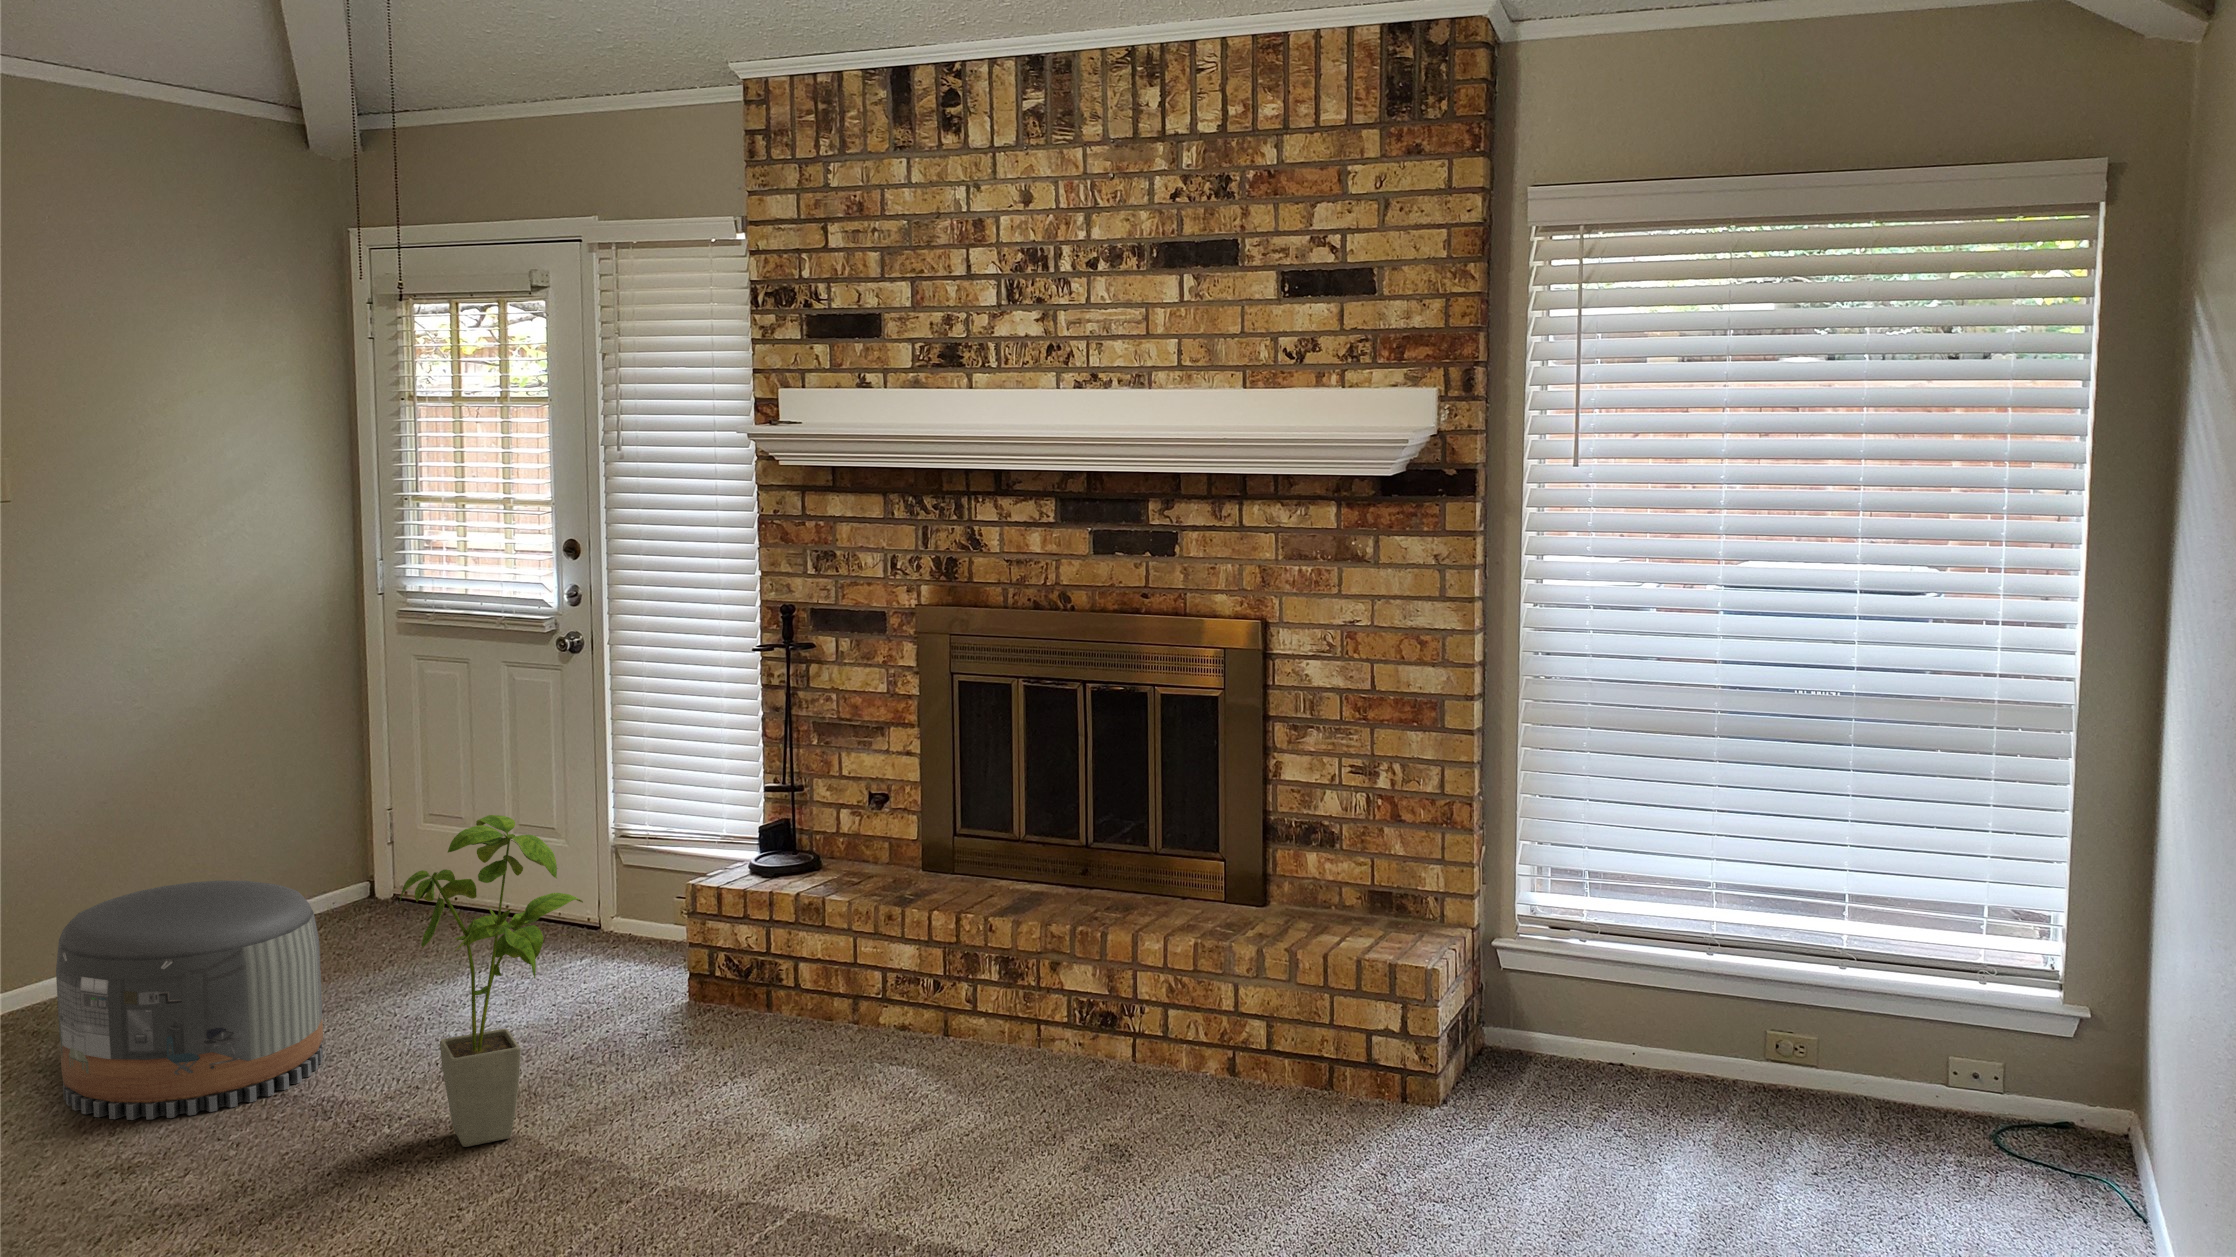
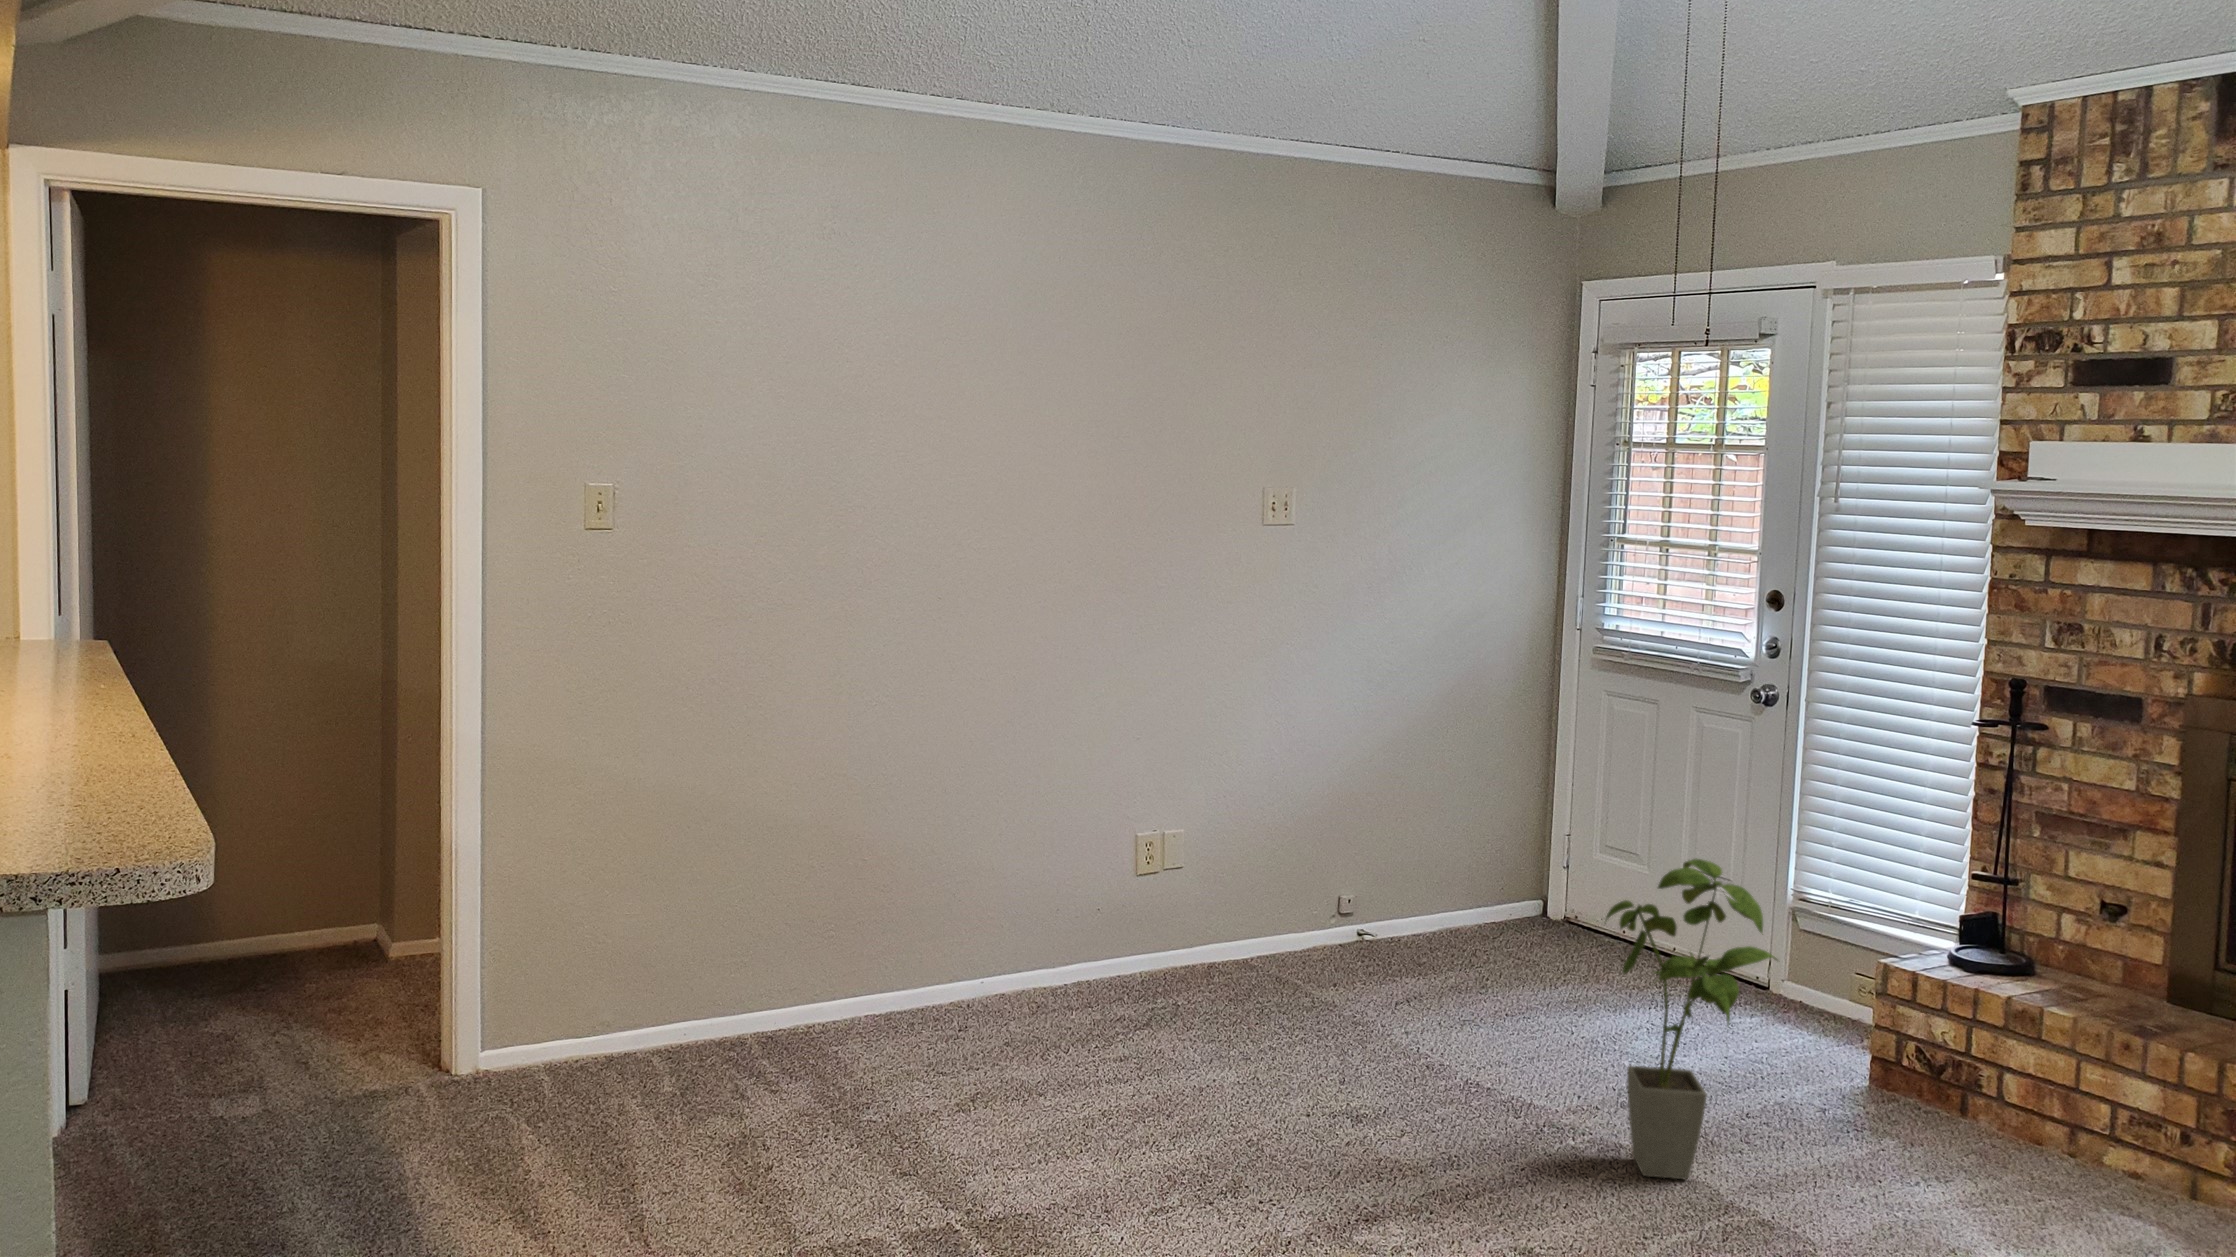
pouf: present [56,881,323,1120] -> none [1306,870,1516,1078]

